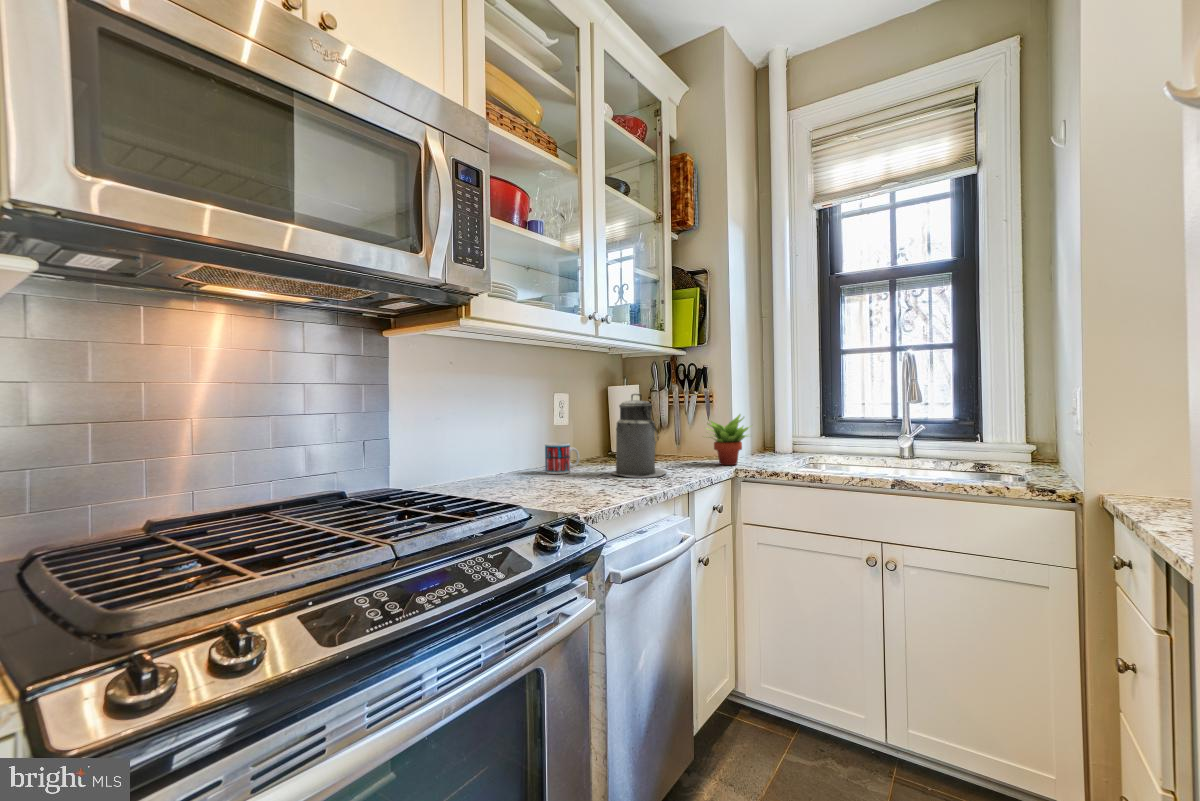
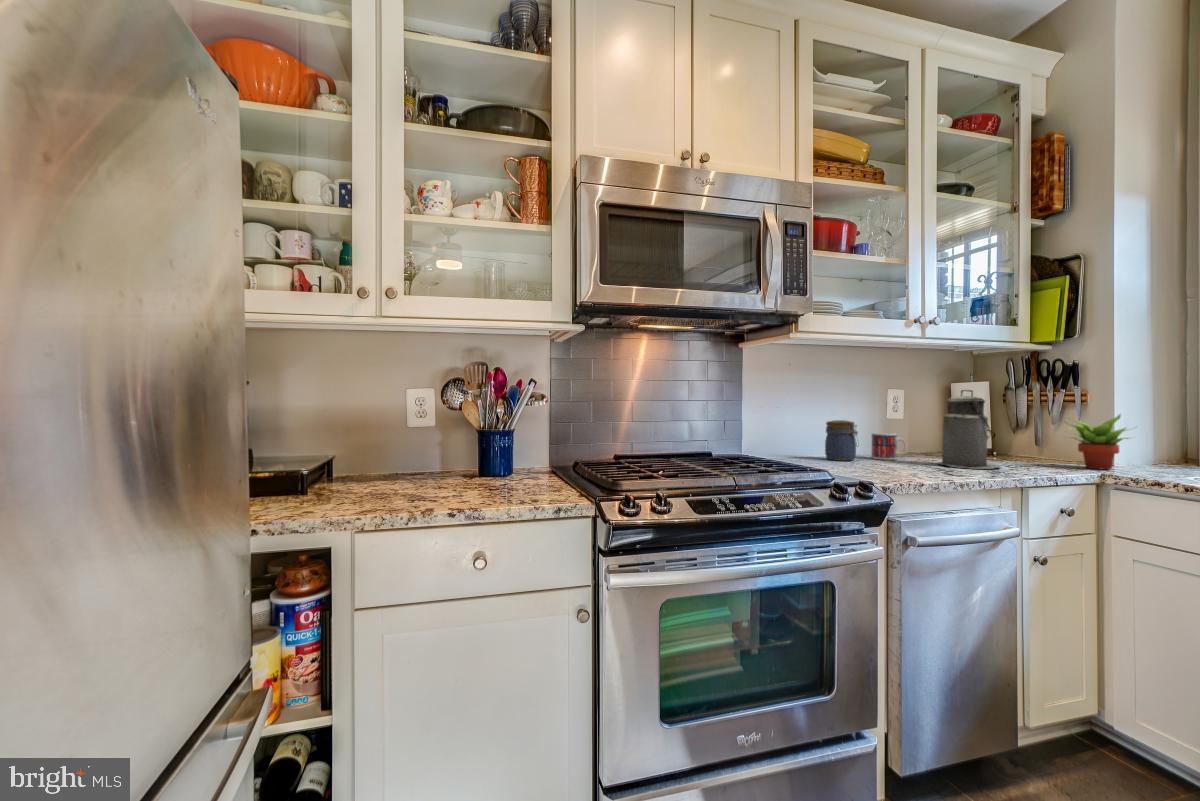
jar: none [498,432,536,482] -> present [825,420,858,461]

